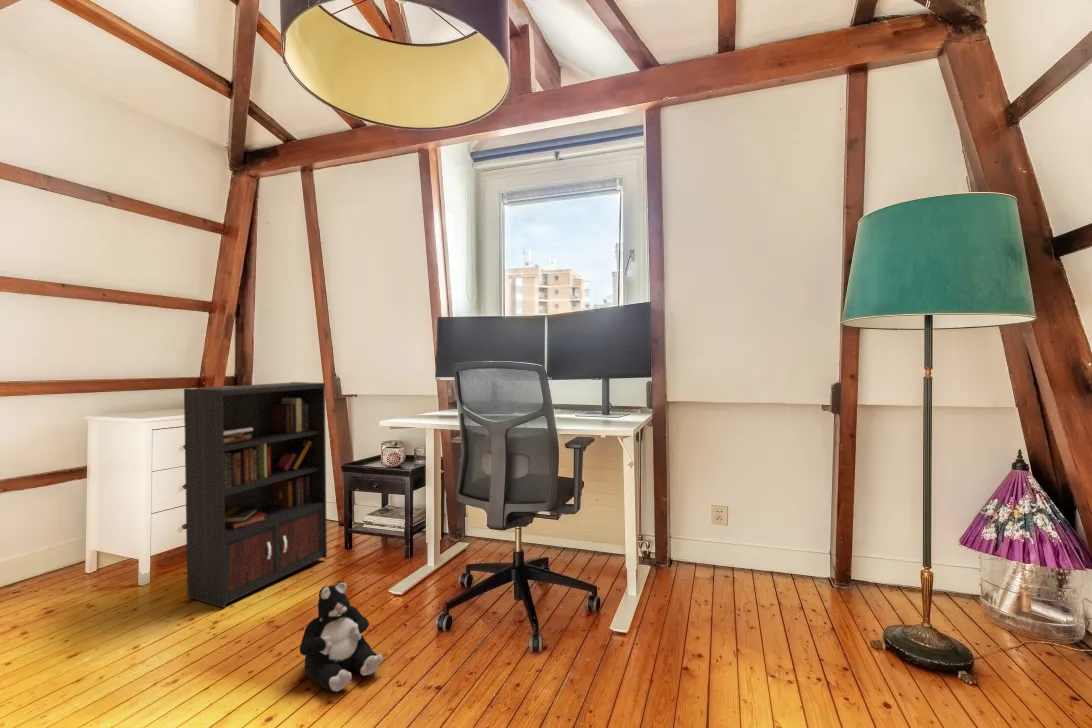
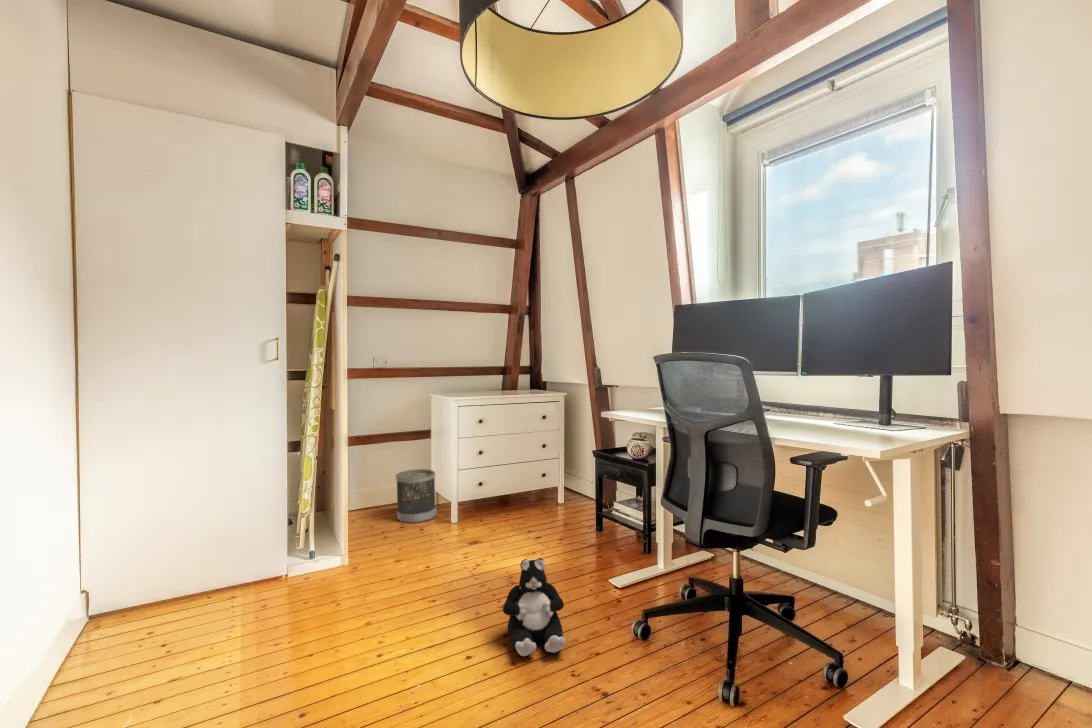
bookcase: present [184,382,327,607] -> none [466,373,576,557]
wastebasket: none [29,519,107,602] -> present [396,469,436,523]

